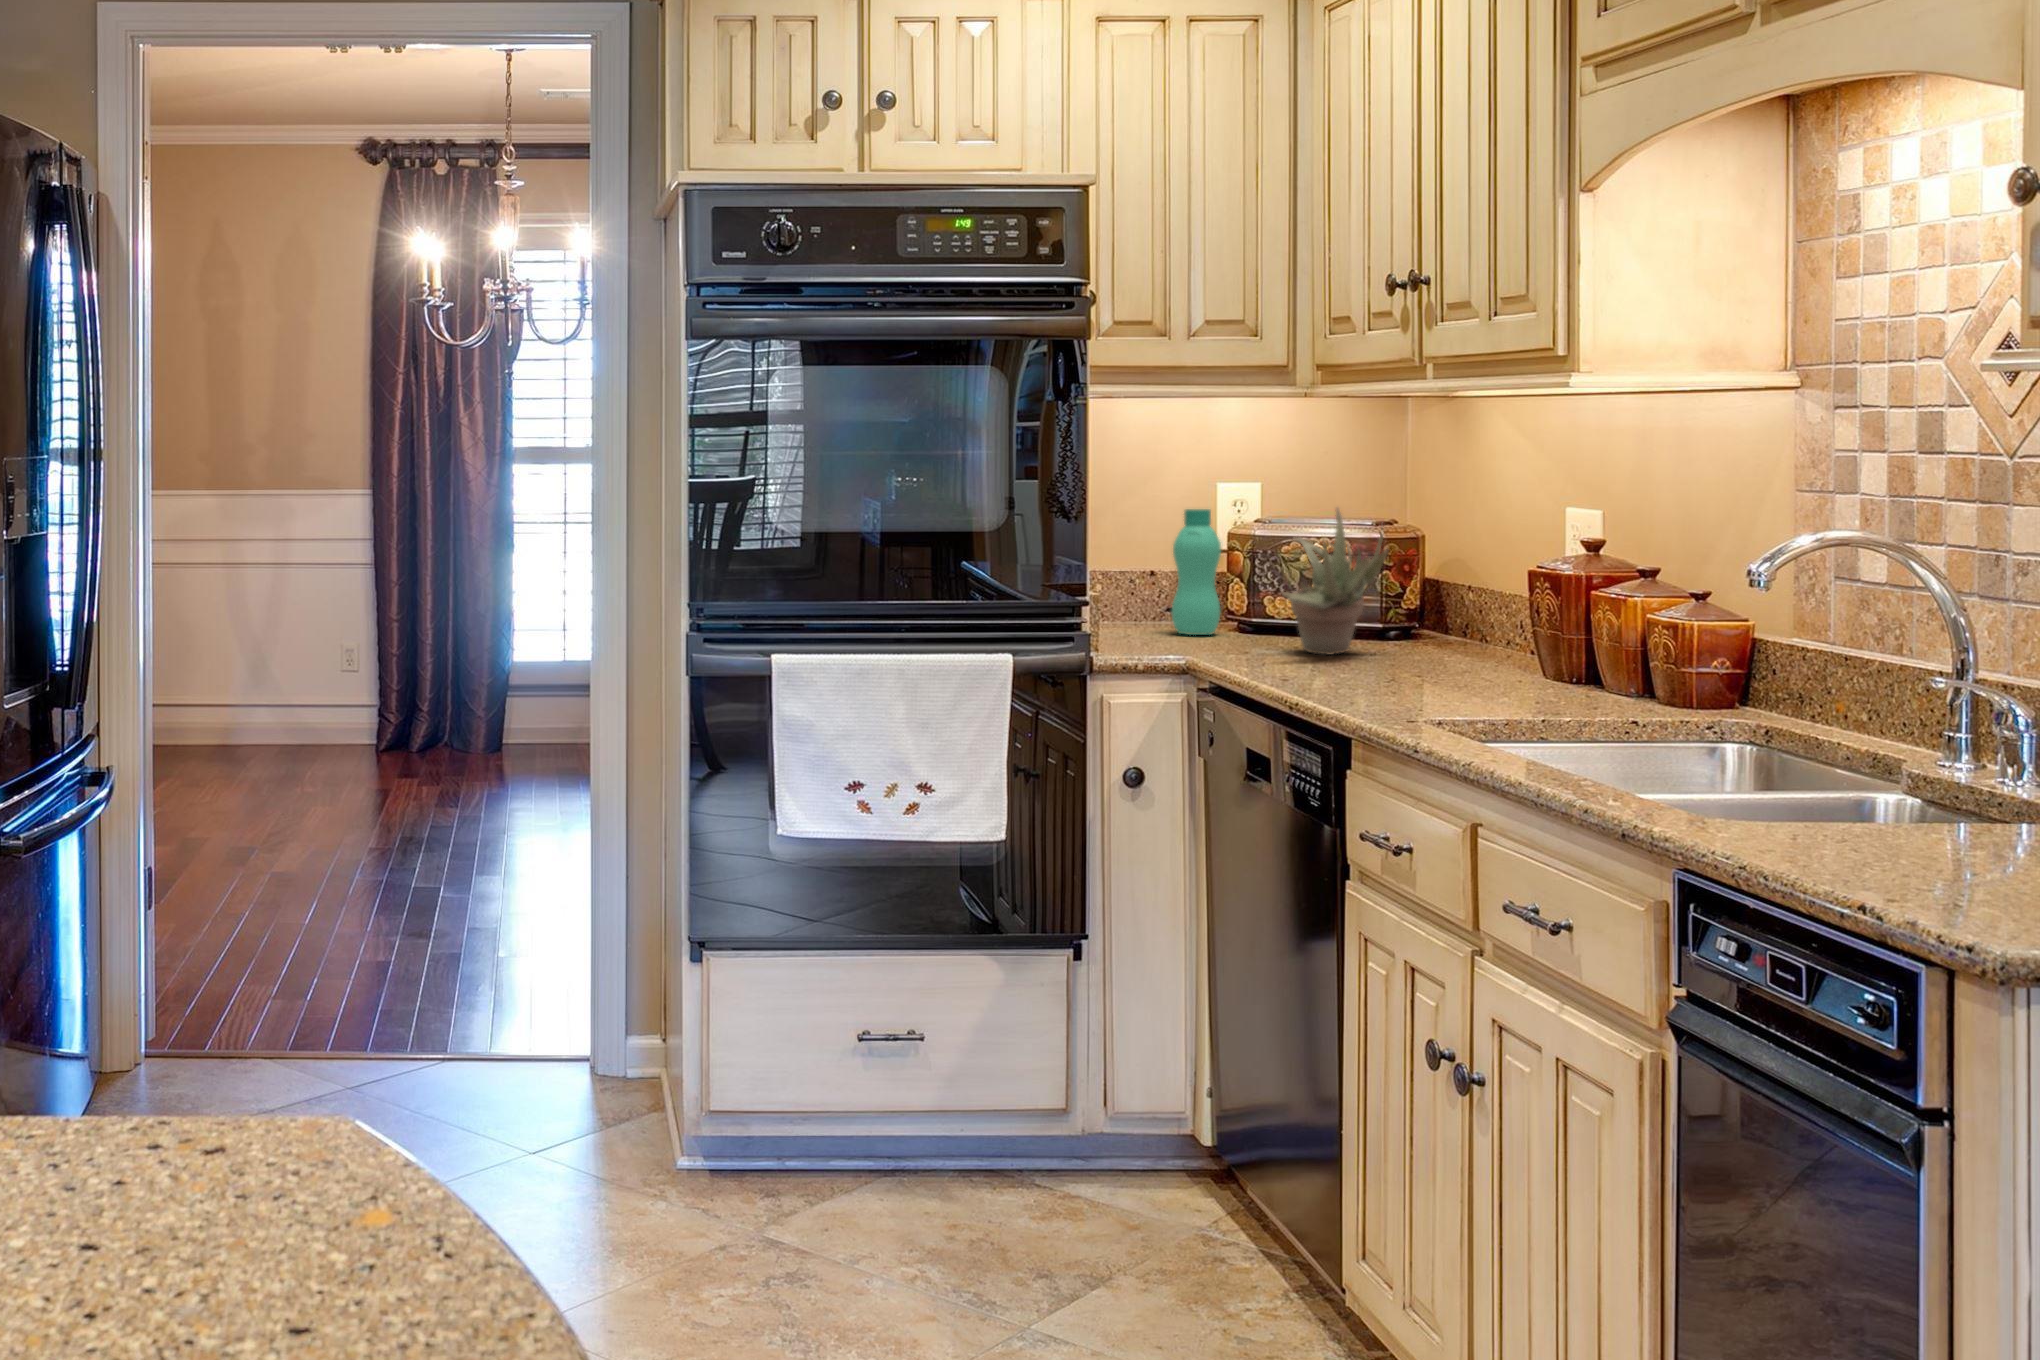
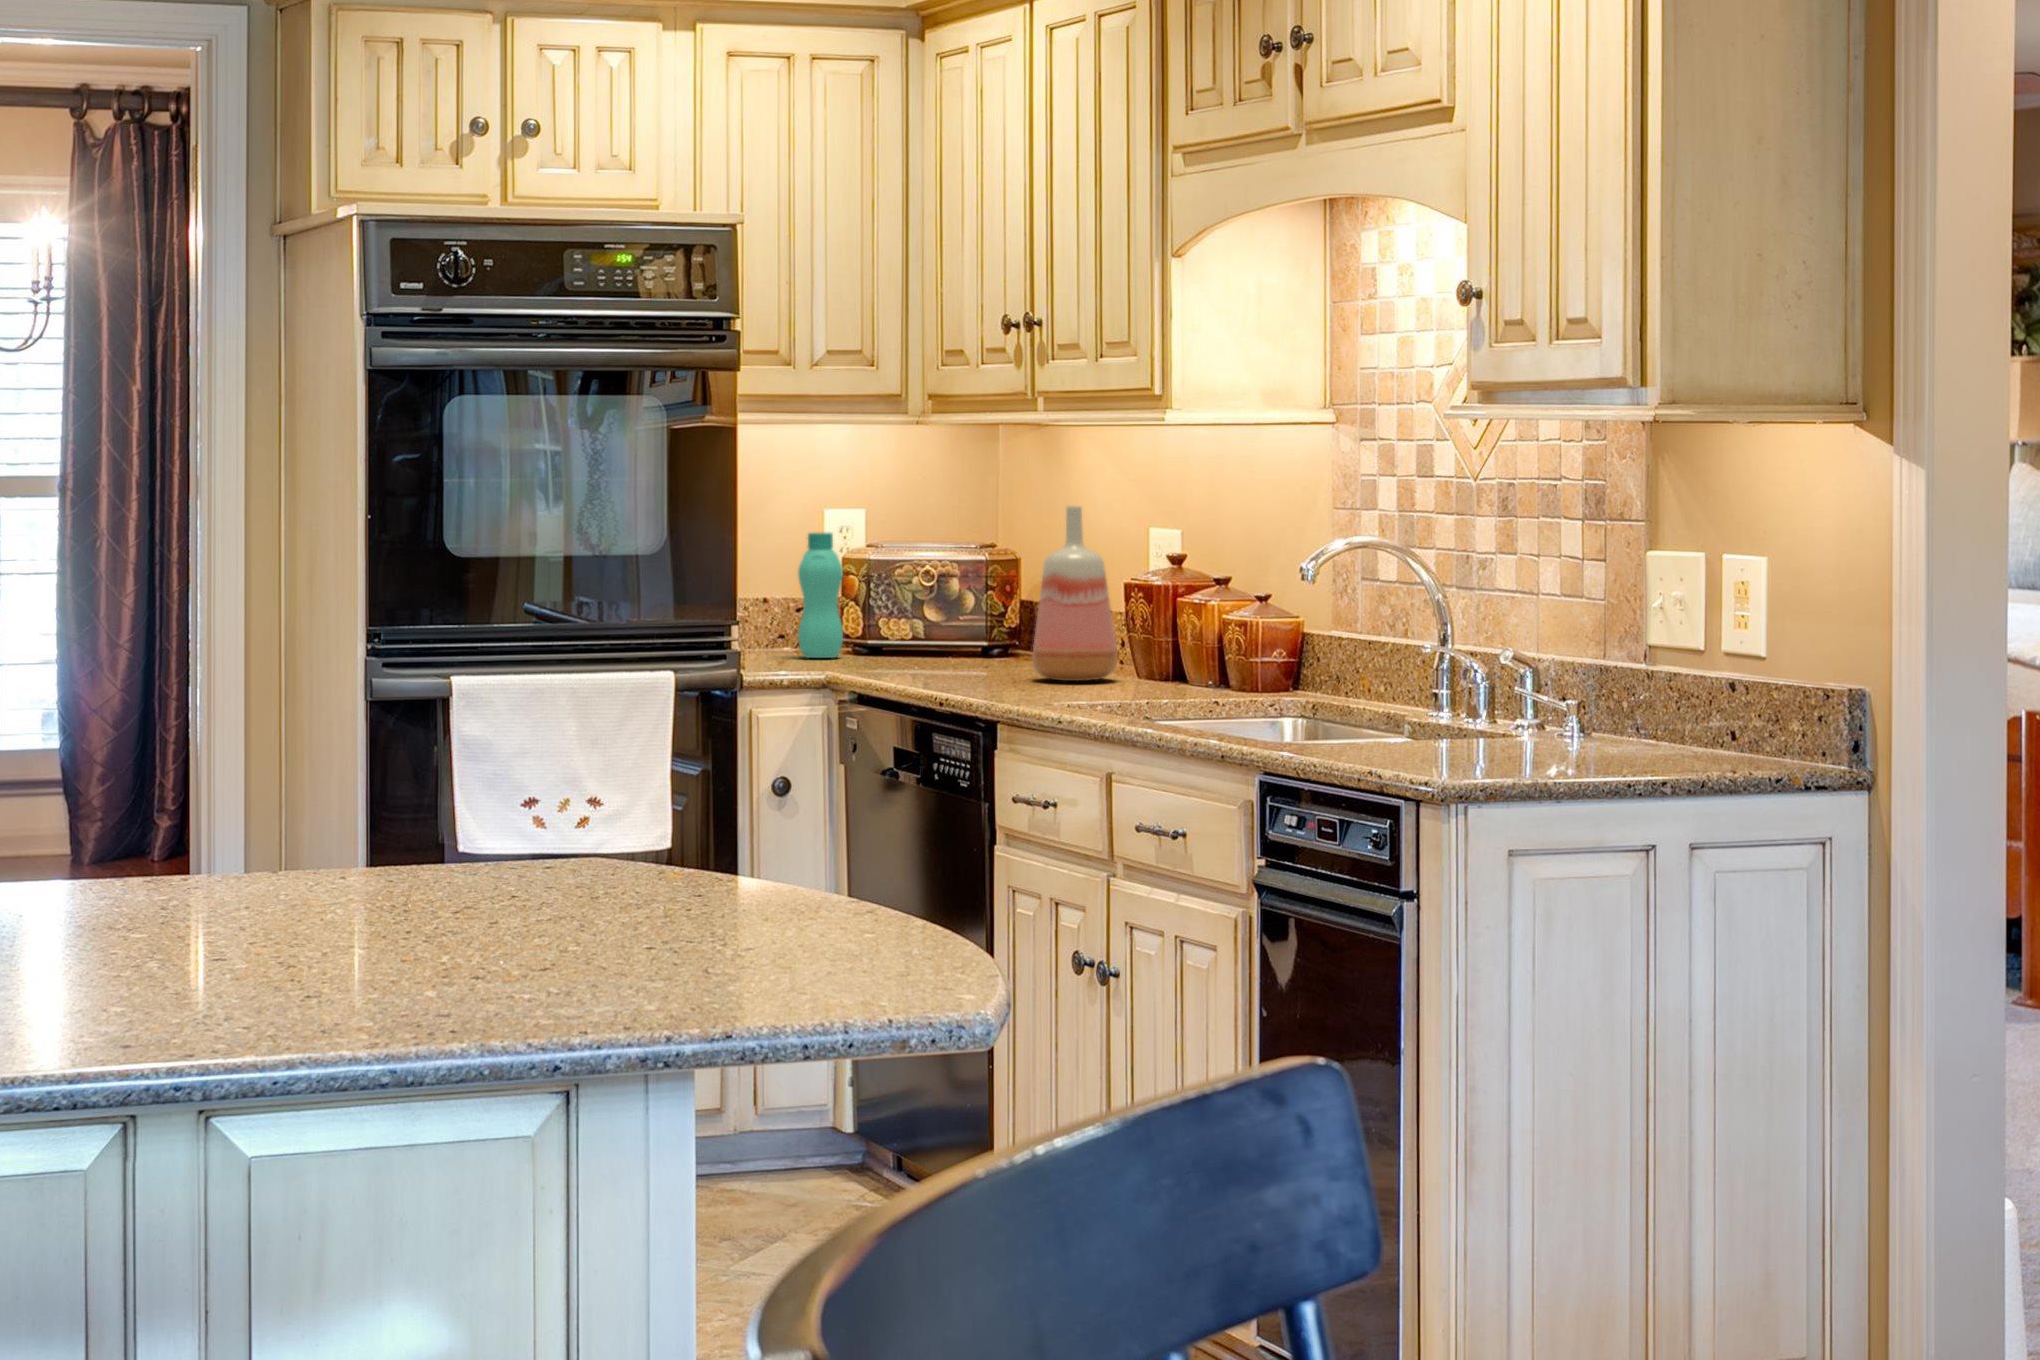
vase: none [1408,484,1513,679] -> present [1033,506,1117,681]
succulent plant: present [1282,508,1388,655] -> none [917,528,1005,669]

